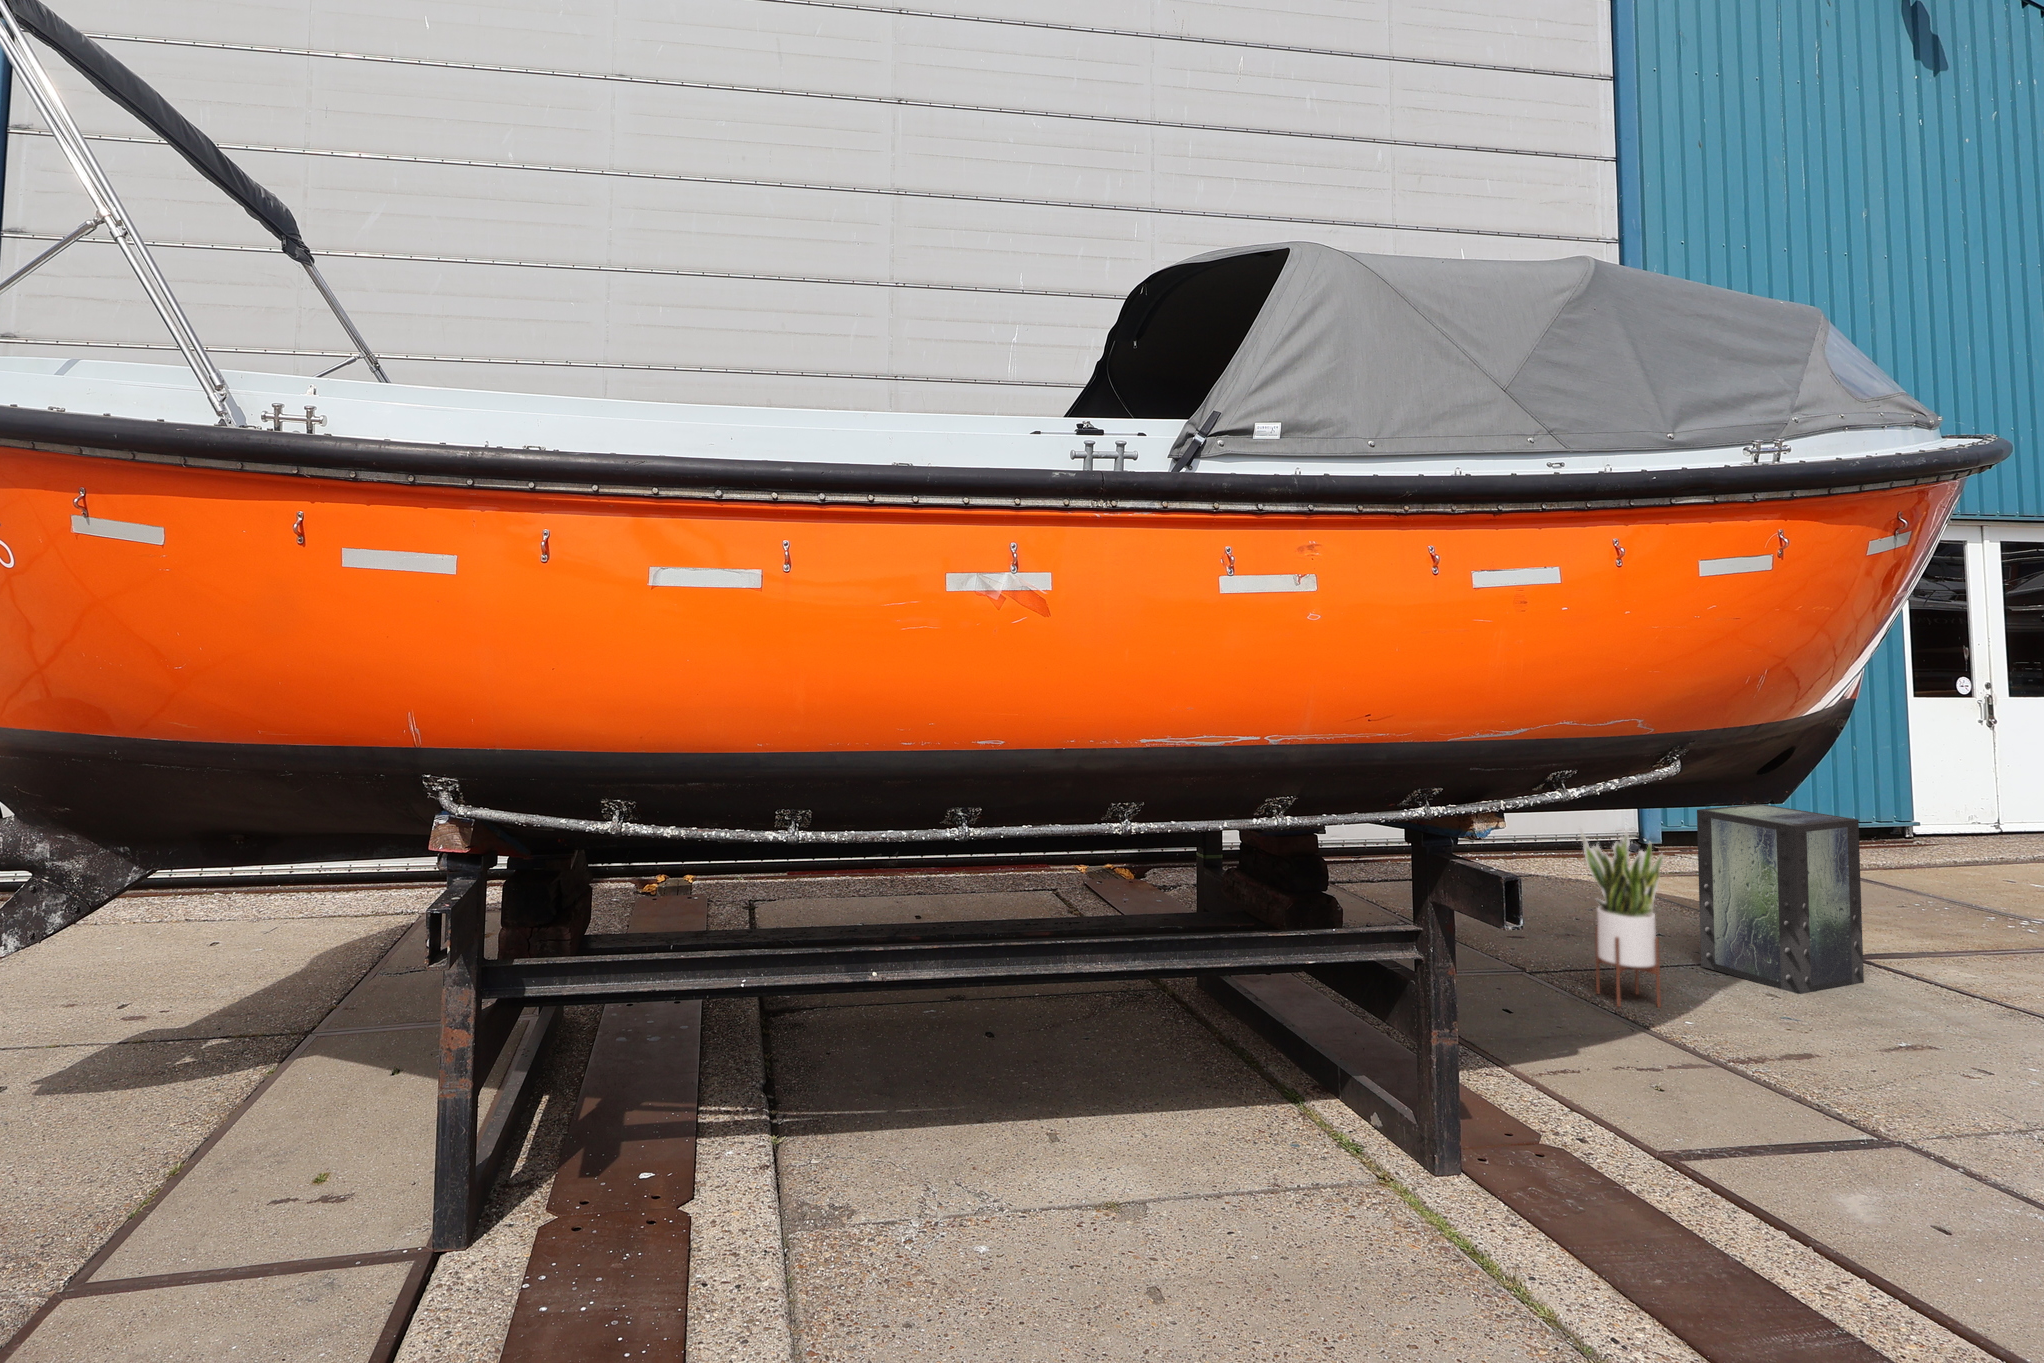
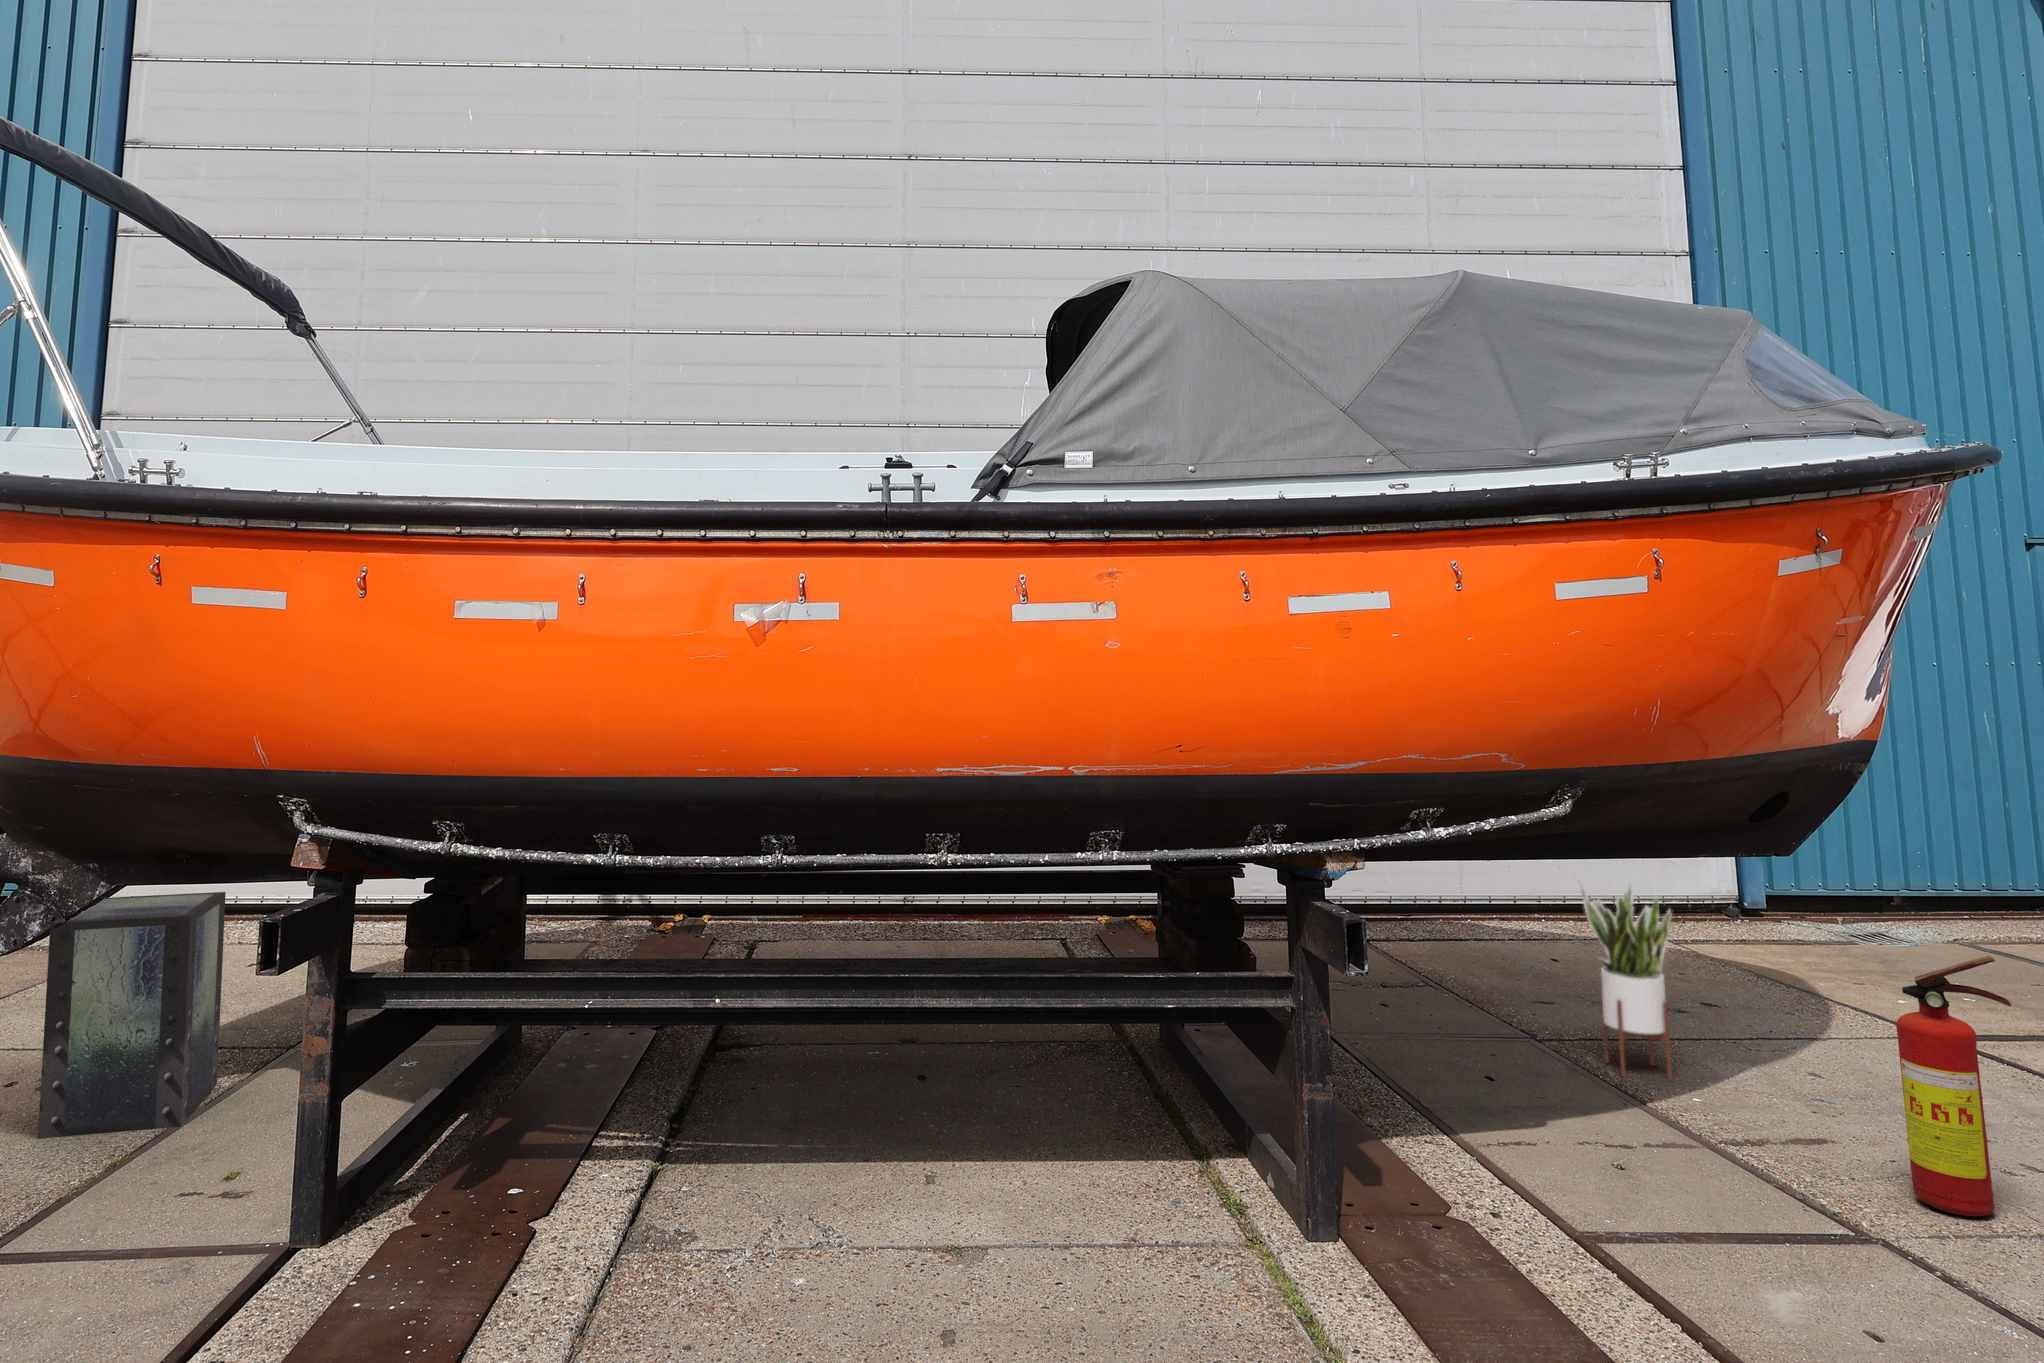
storage box: present [1697,804,1864,994] -> present [38,892,226,1139]
fire extinguisher: none [1905,893,2008,1120] -> present [1896,956,2011,1217]

